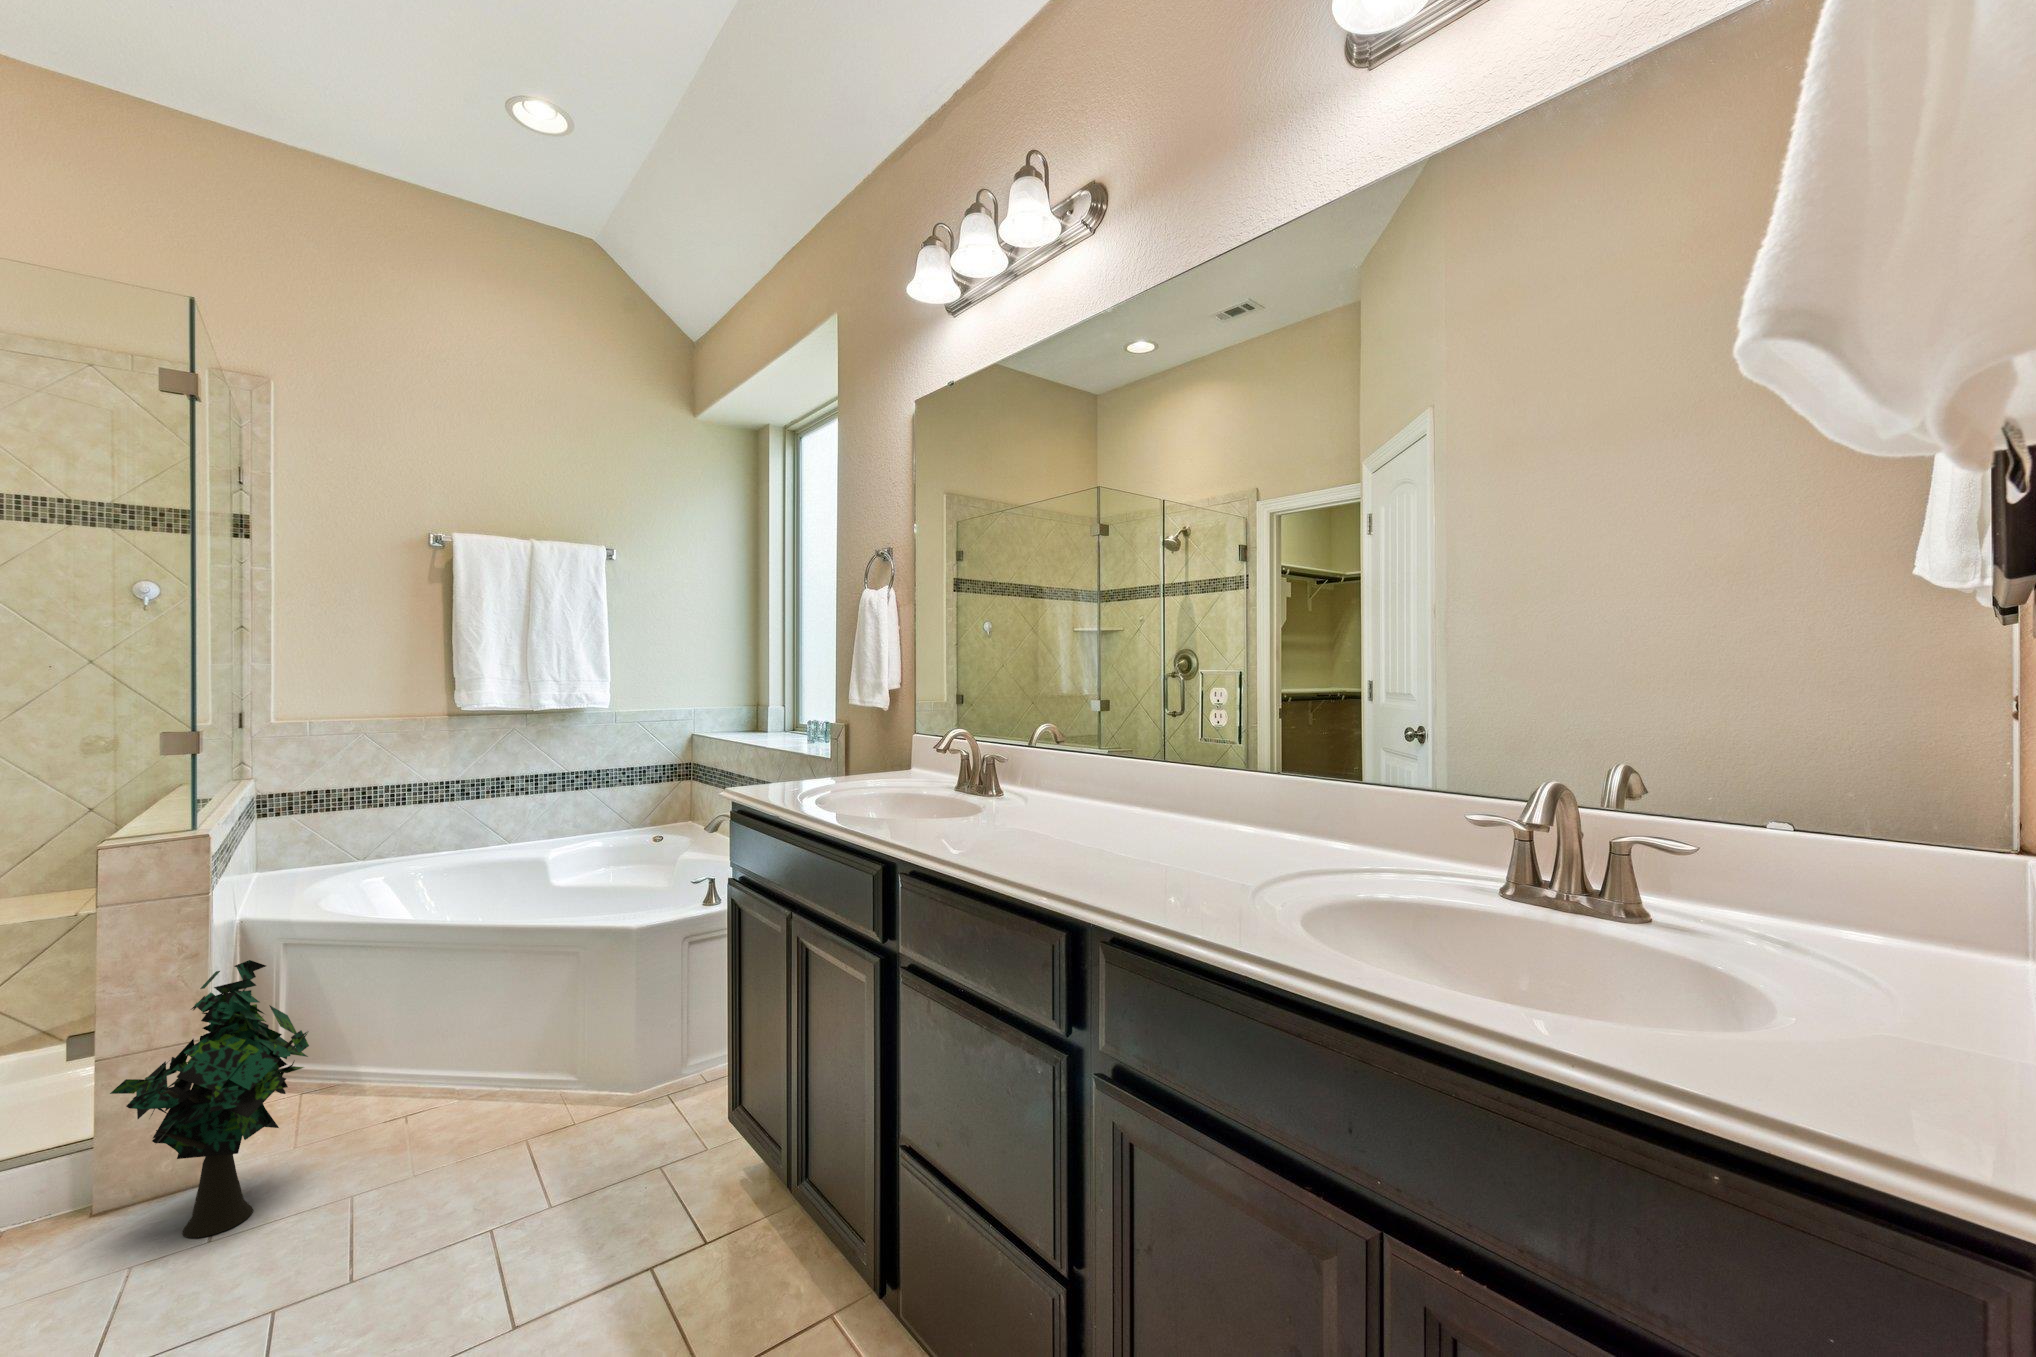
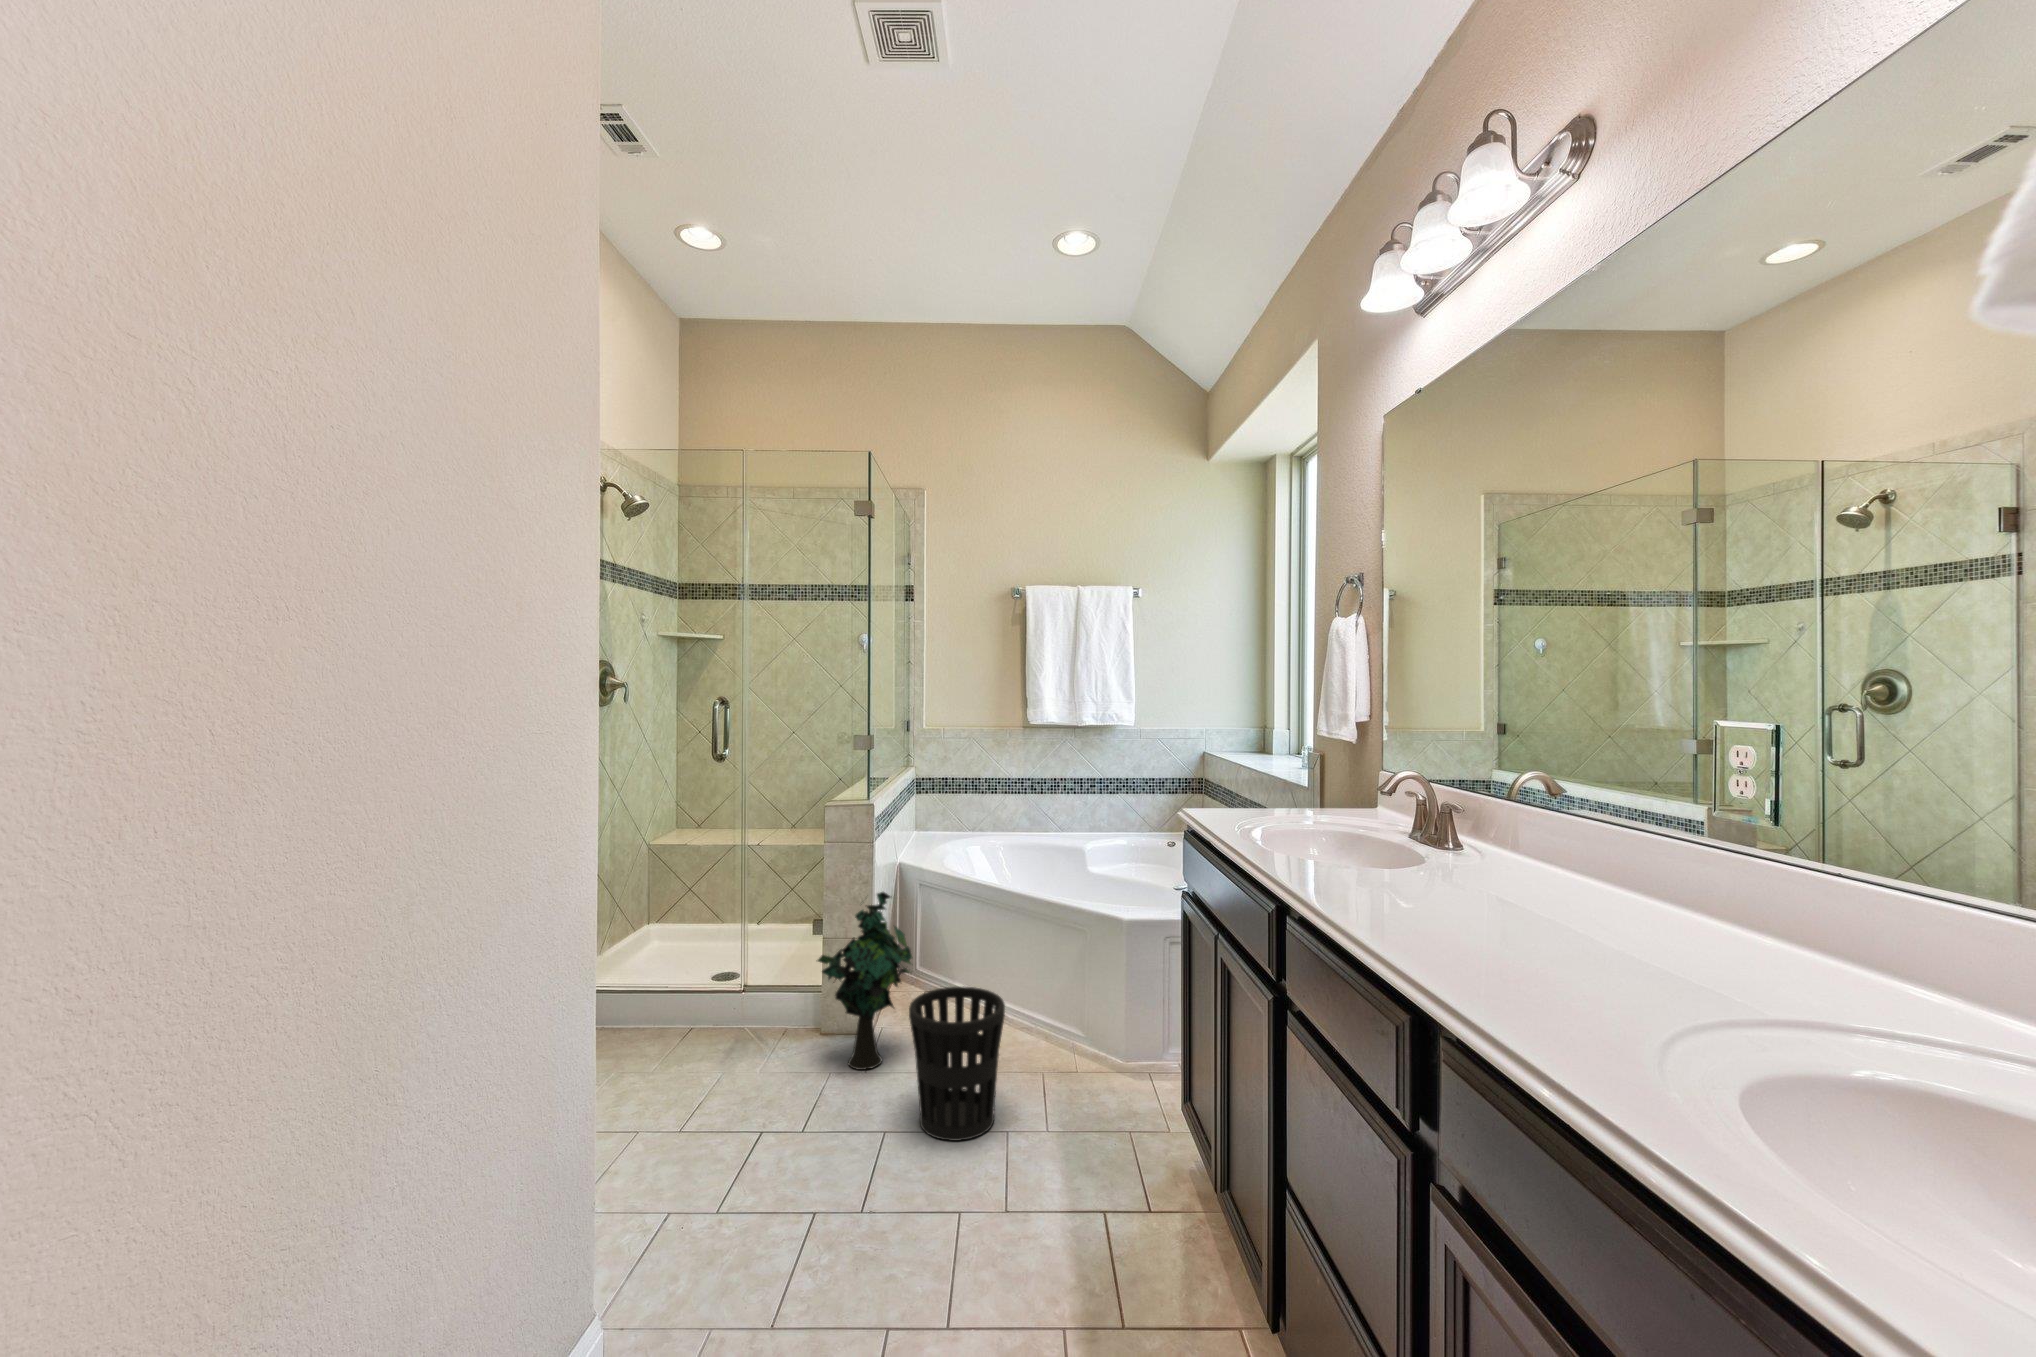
wastebasket: none [330,1055,490,1273] -> present [909,987,1005,1141]

